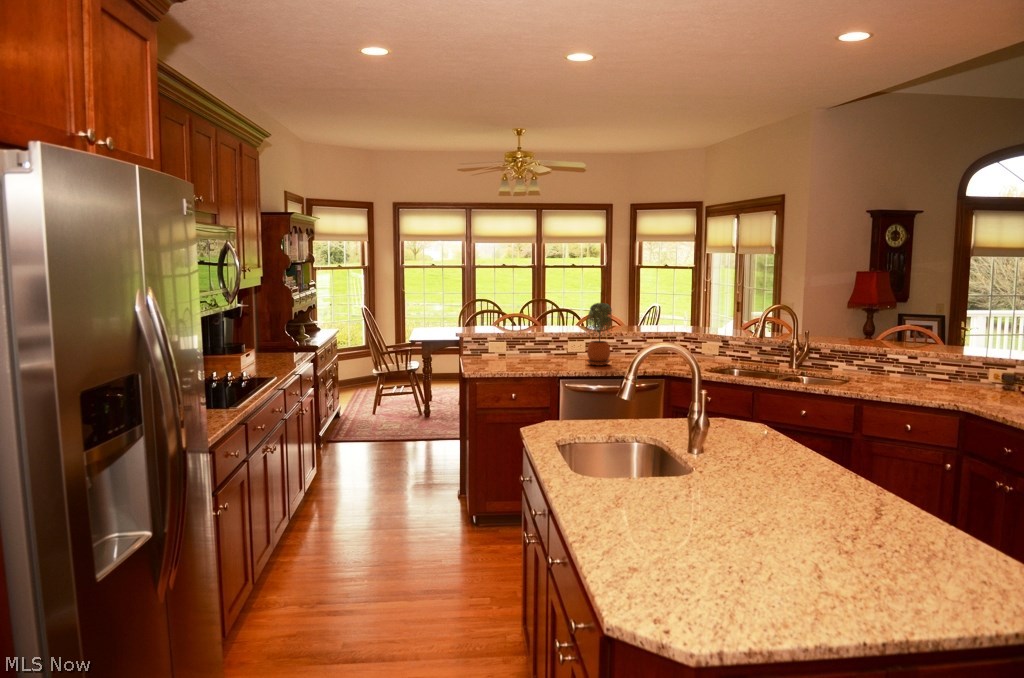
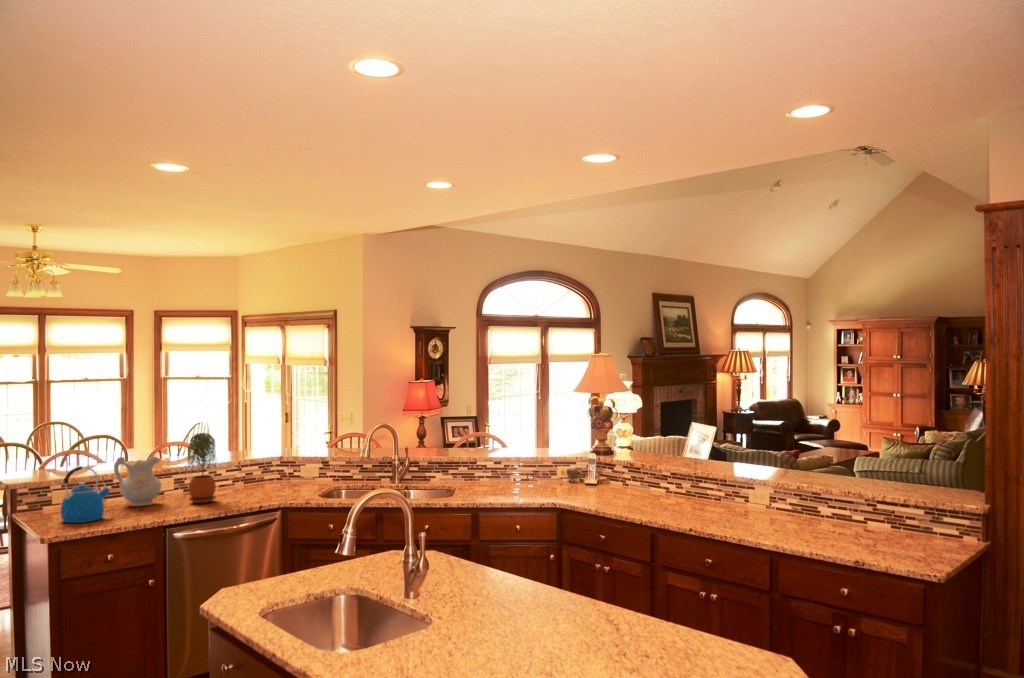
ceramic pitcher: none [530,319,567,362] -> present [114,456,161,506]
kettle: none [479,323,519,370] -> present [61,466,110,523]

